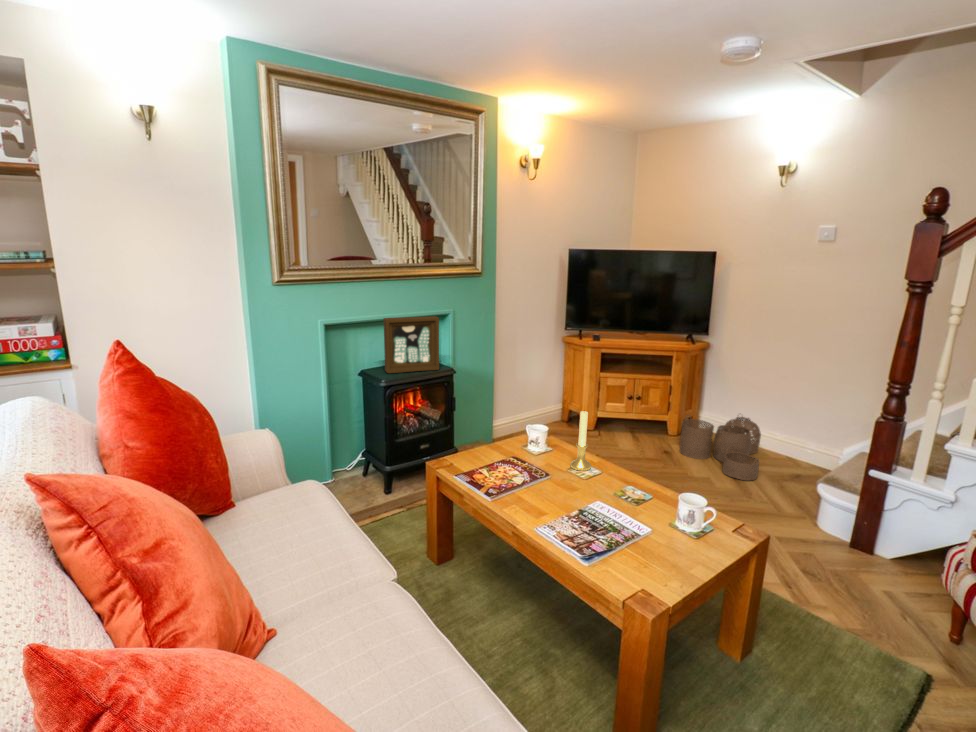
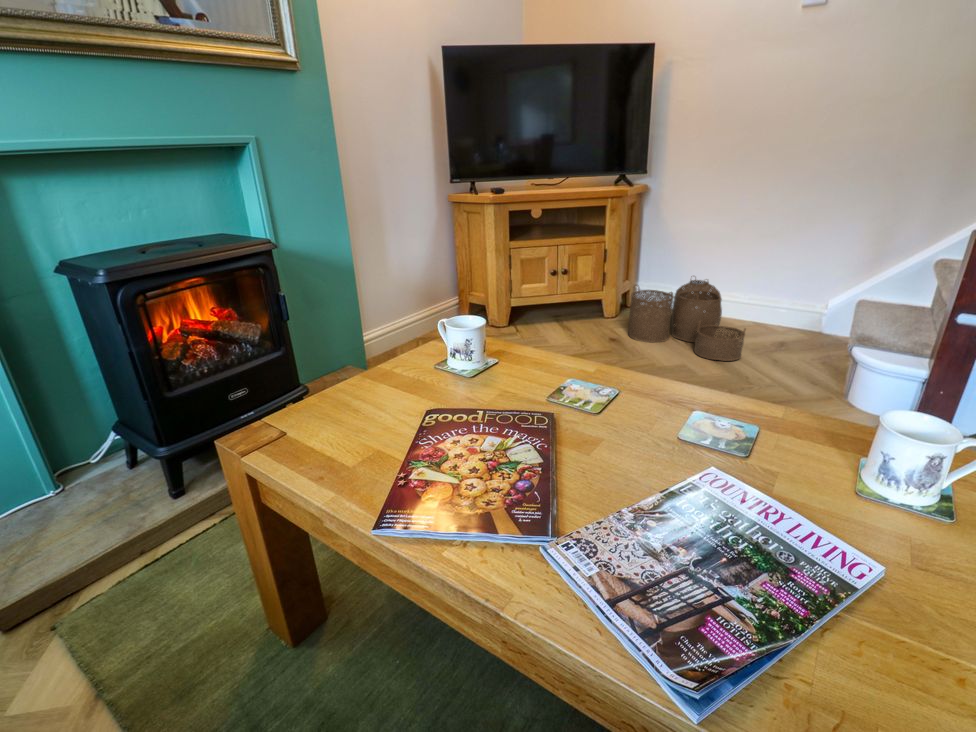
picture frame: present [384,316,439,373] -> none [74,128,239,257]
candle holder: present [570,411,591,471] -> none [553,260,598,399]

